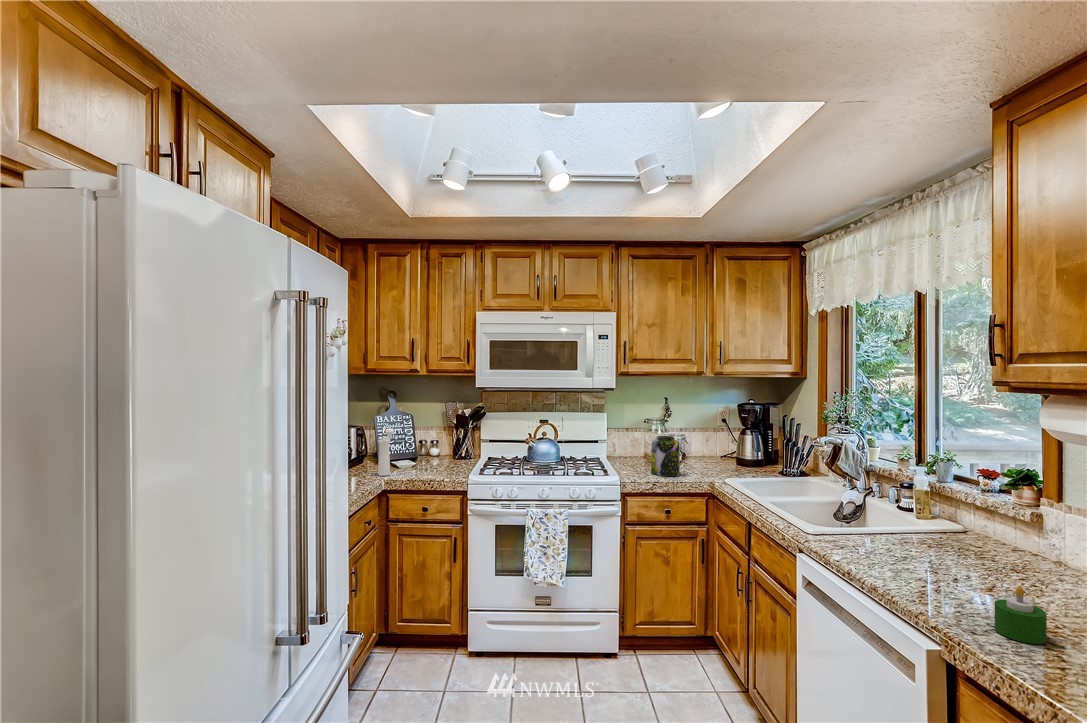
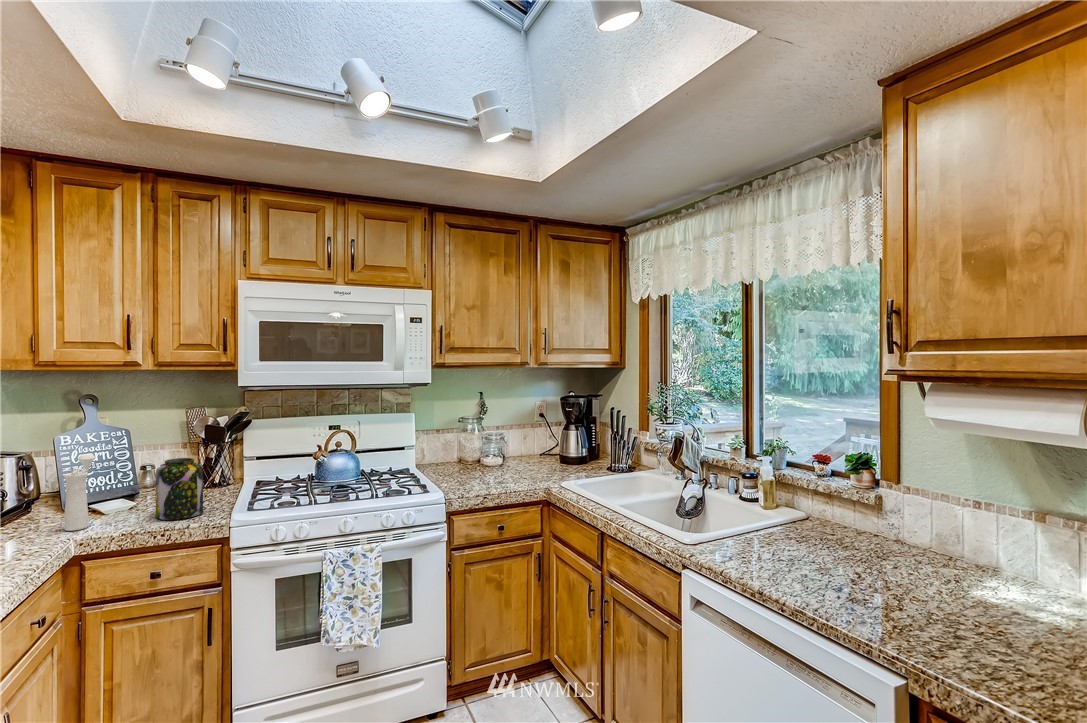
jar: present [651,436,680,476] -> present [156,458,203,520]
candle: present [995,586,1047,644] -> none [946,597,1002,662]

